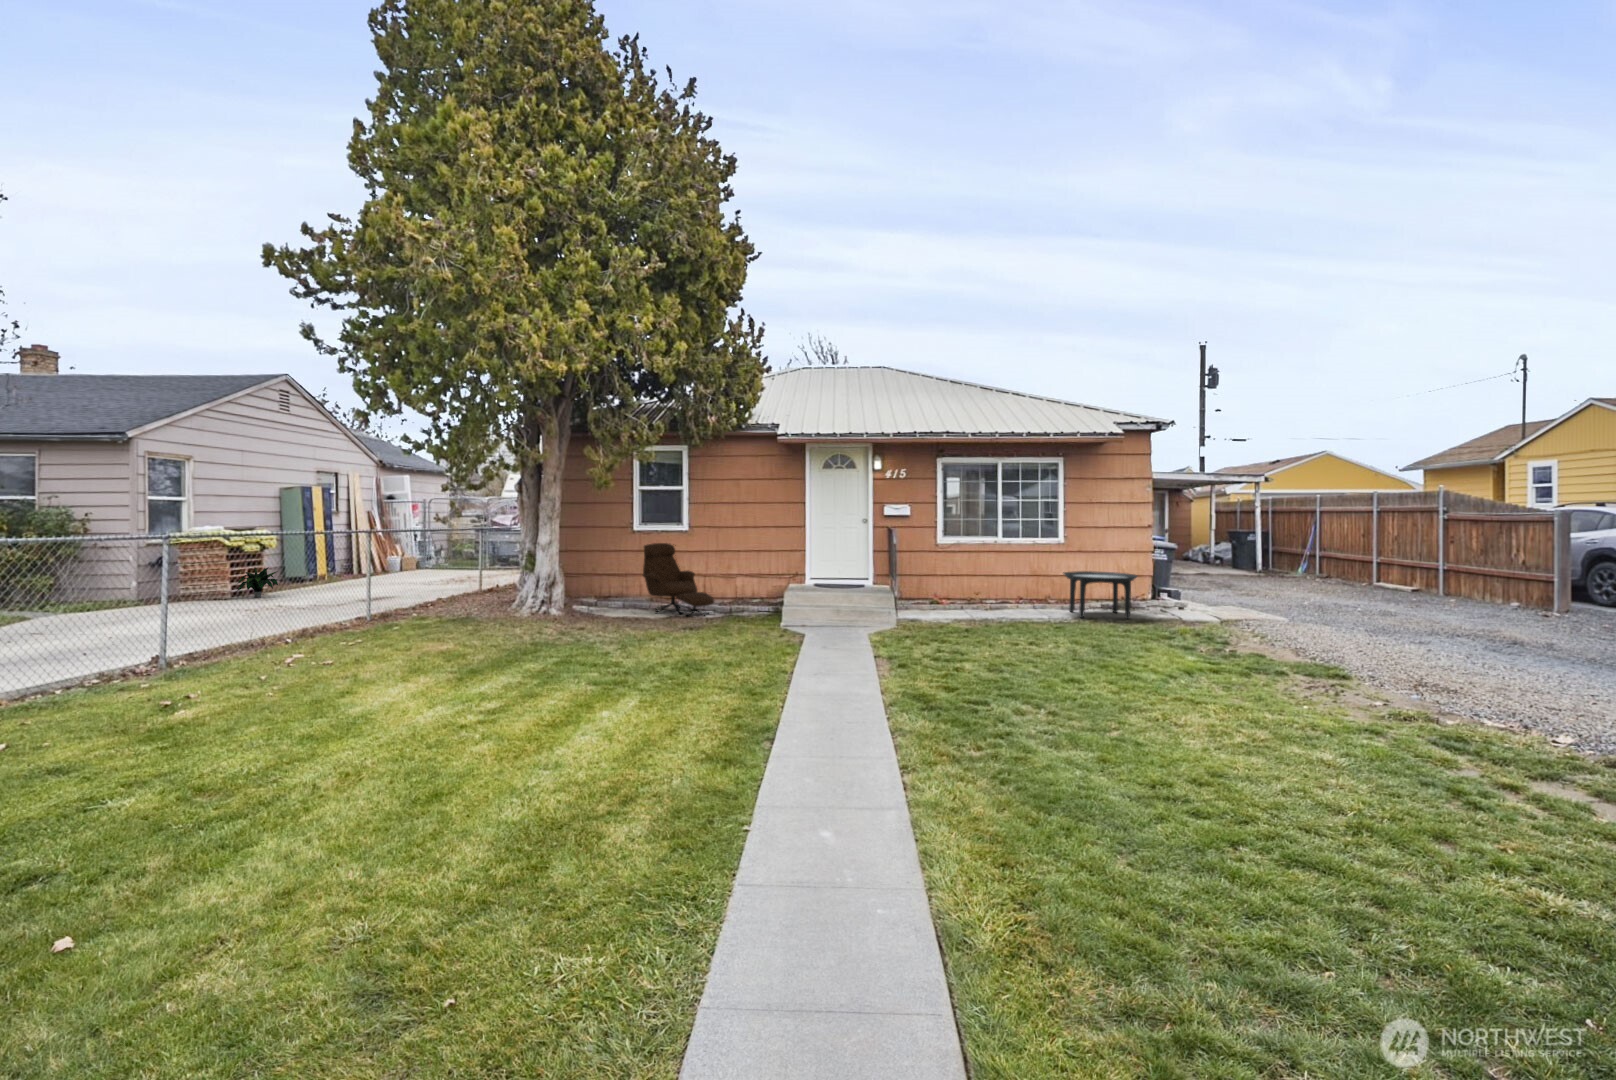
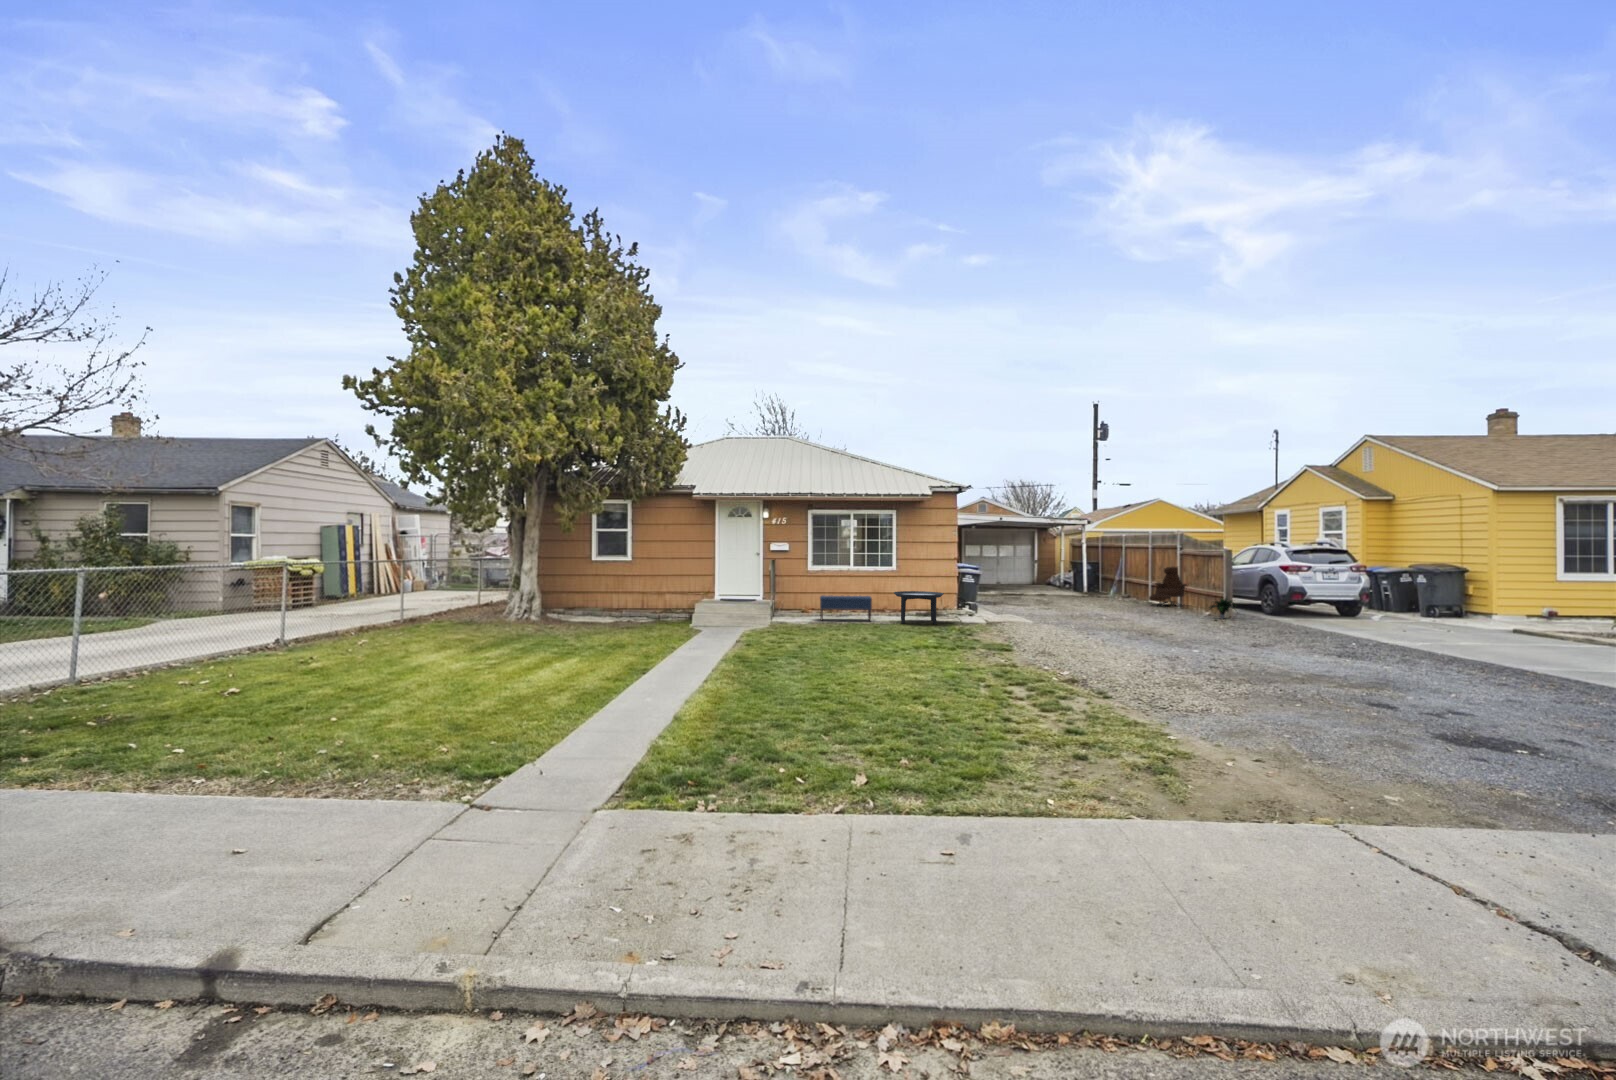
lounge chair: present [643,543,714,615] -> present [1149,567,1187,605]
potted plant: present [237,567,278,598] -> present [1209,598,1235,619]
bench: none [954,578,1033,614] -> present [820,596,872,620]

